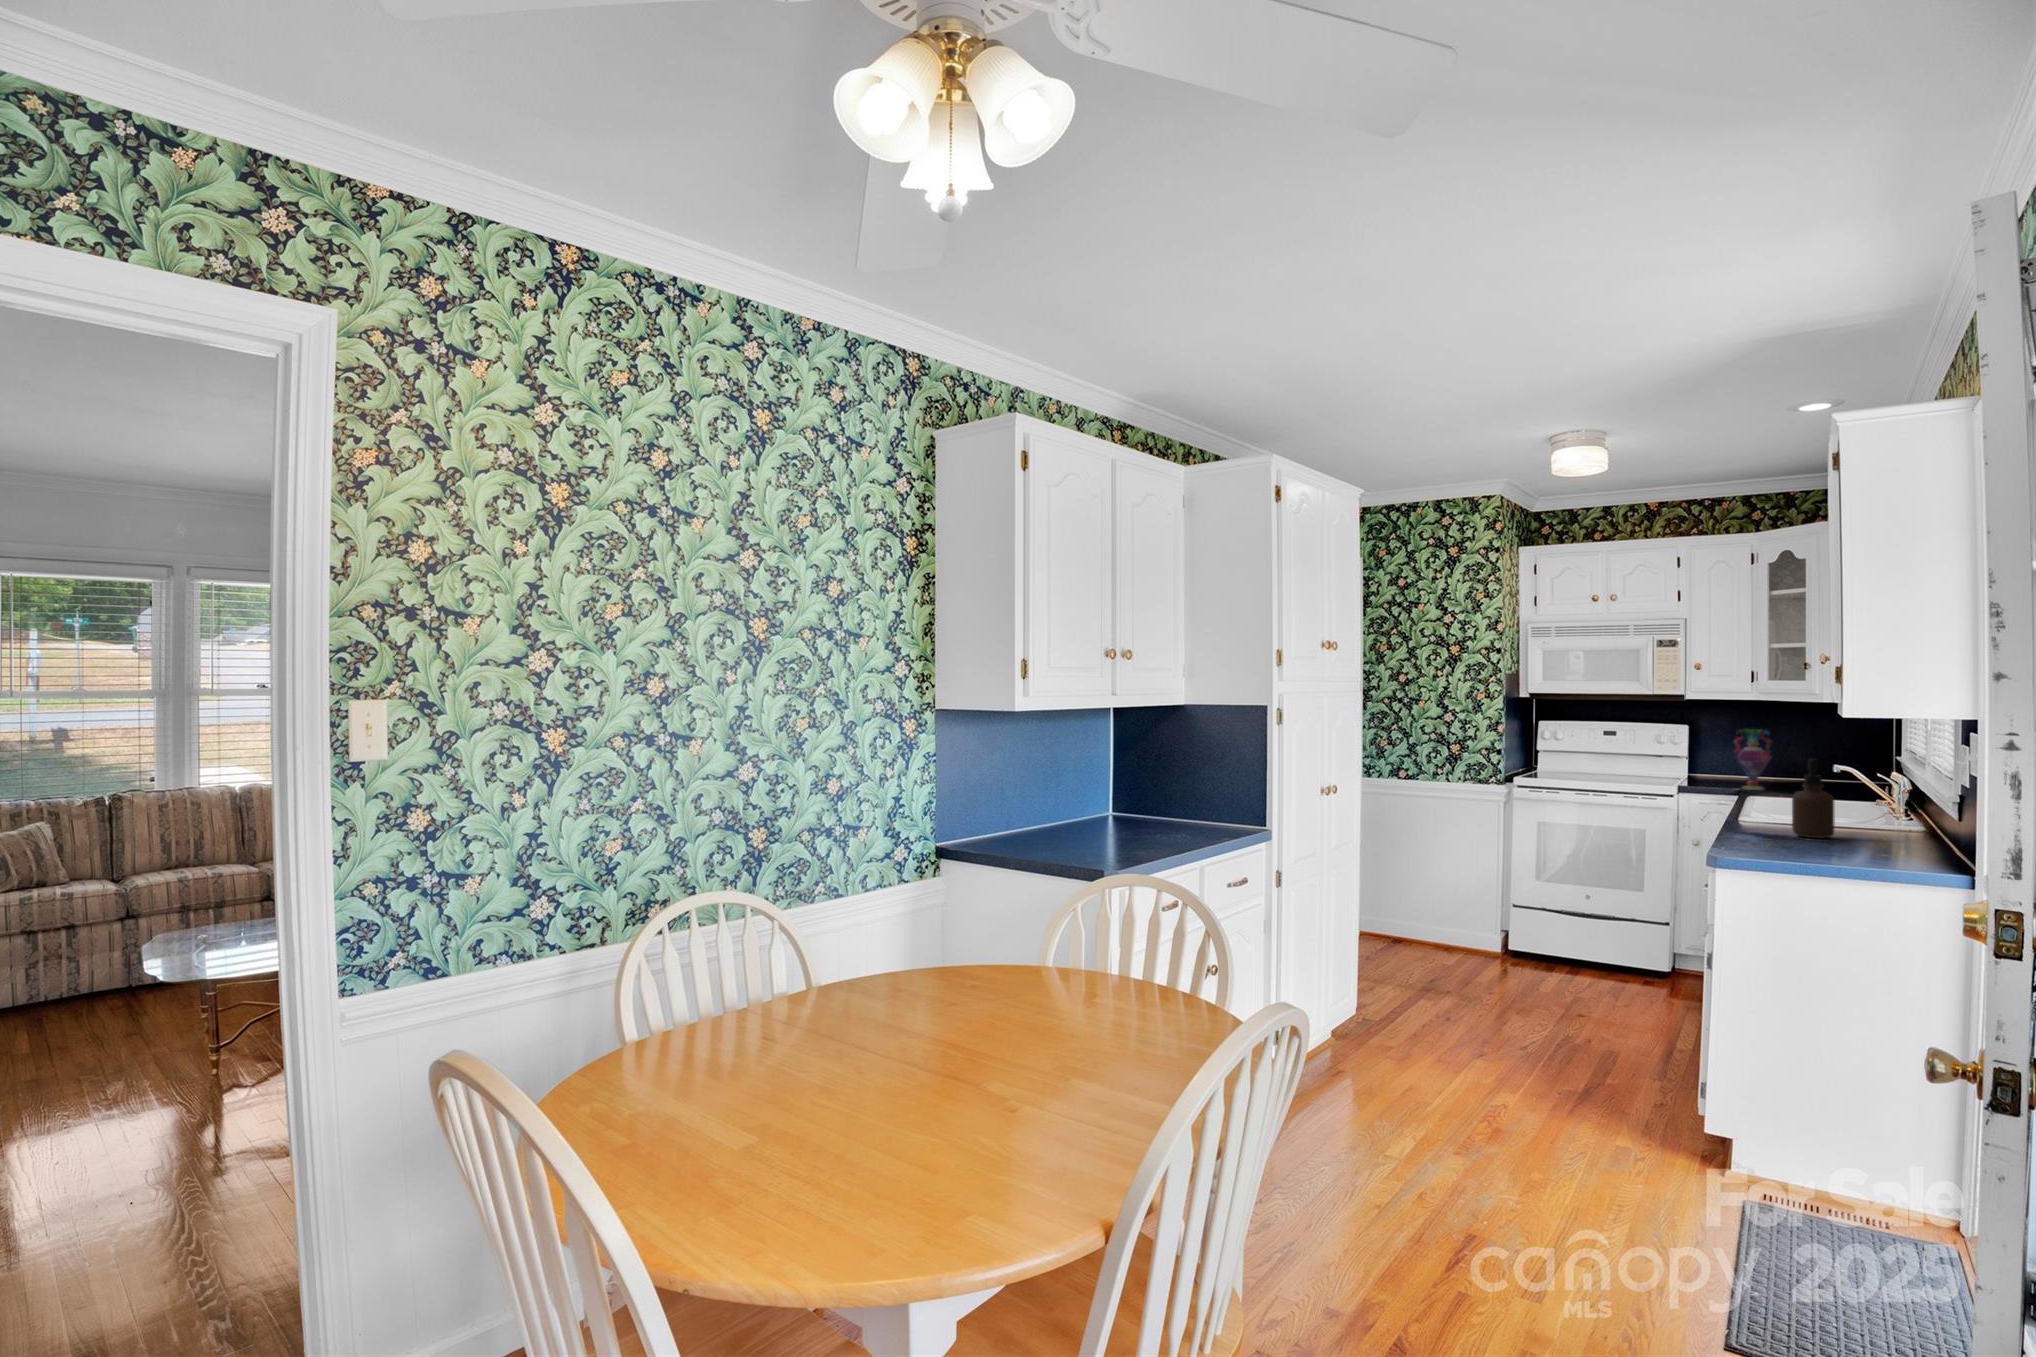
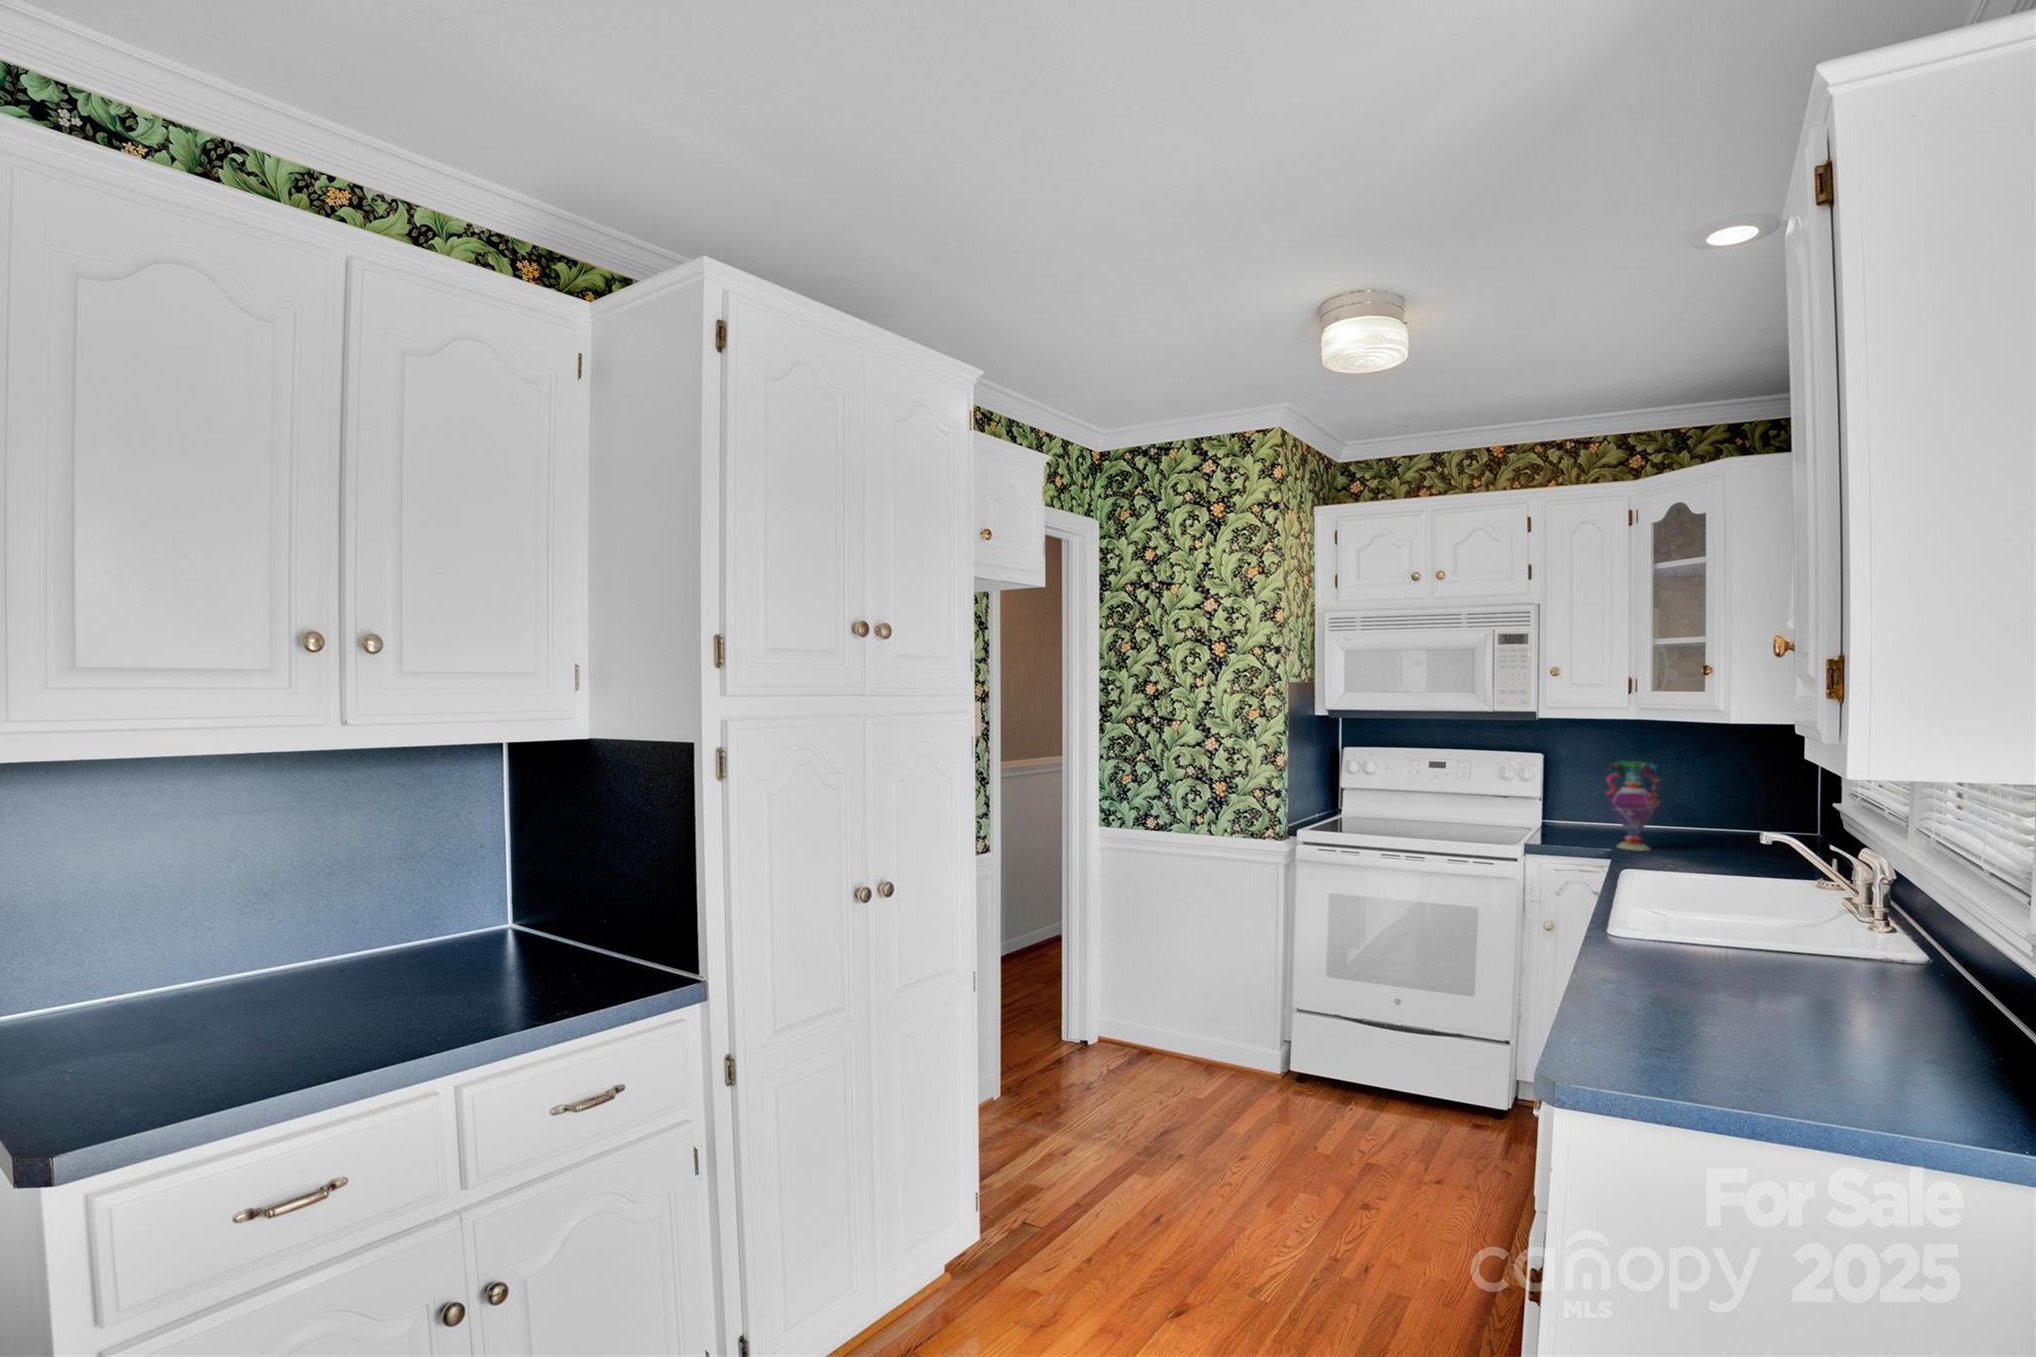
soap dispenser: present [1792,759,1835,838] -> none [1803,901,1916,1103]

